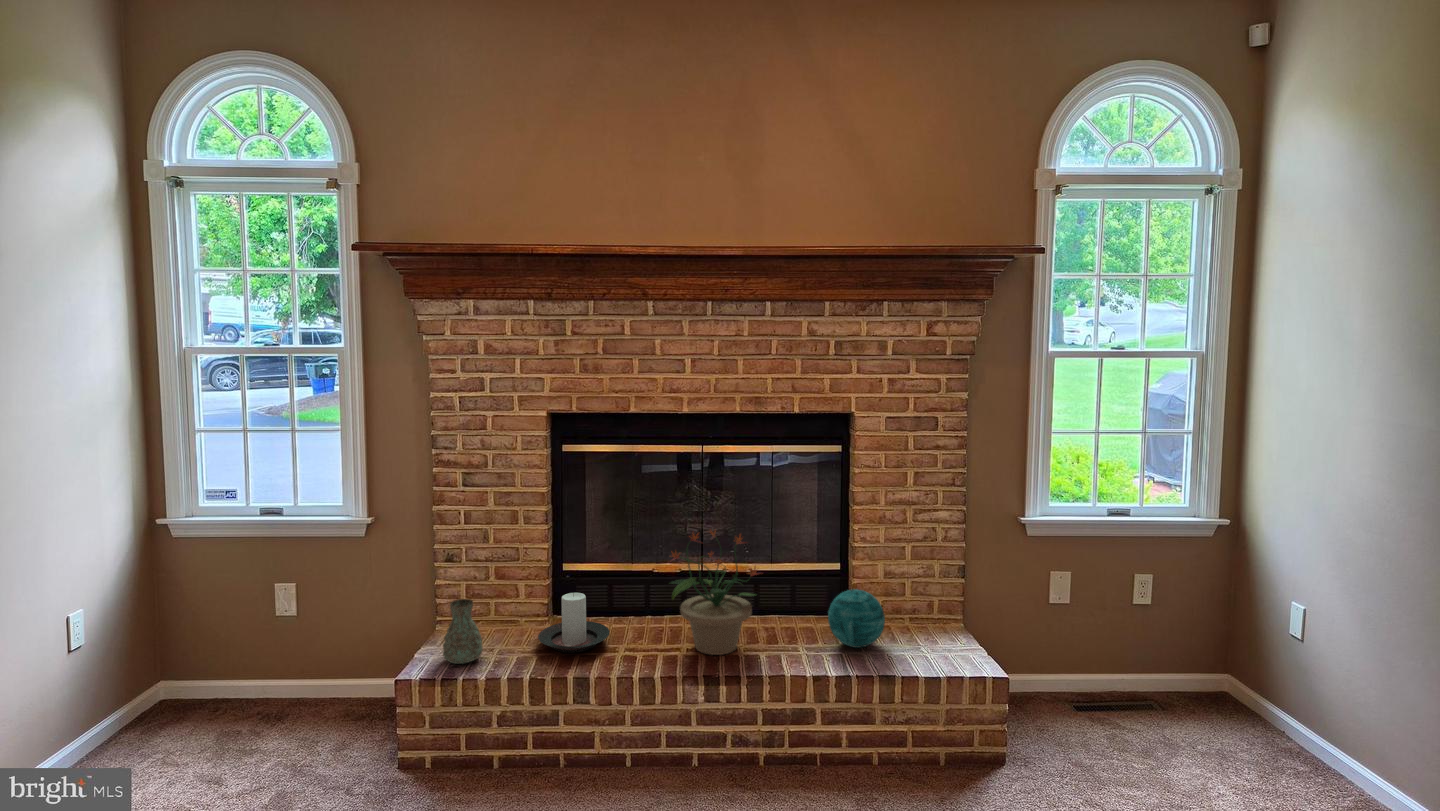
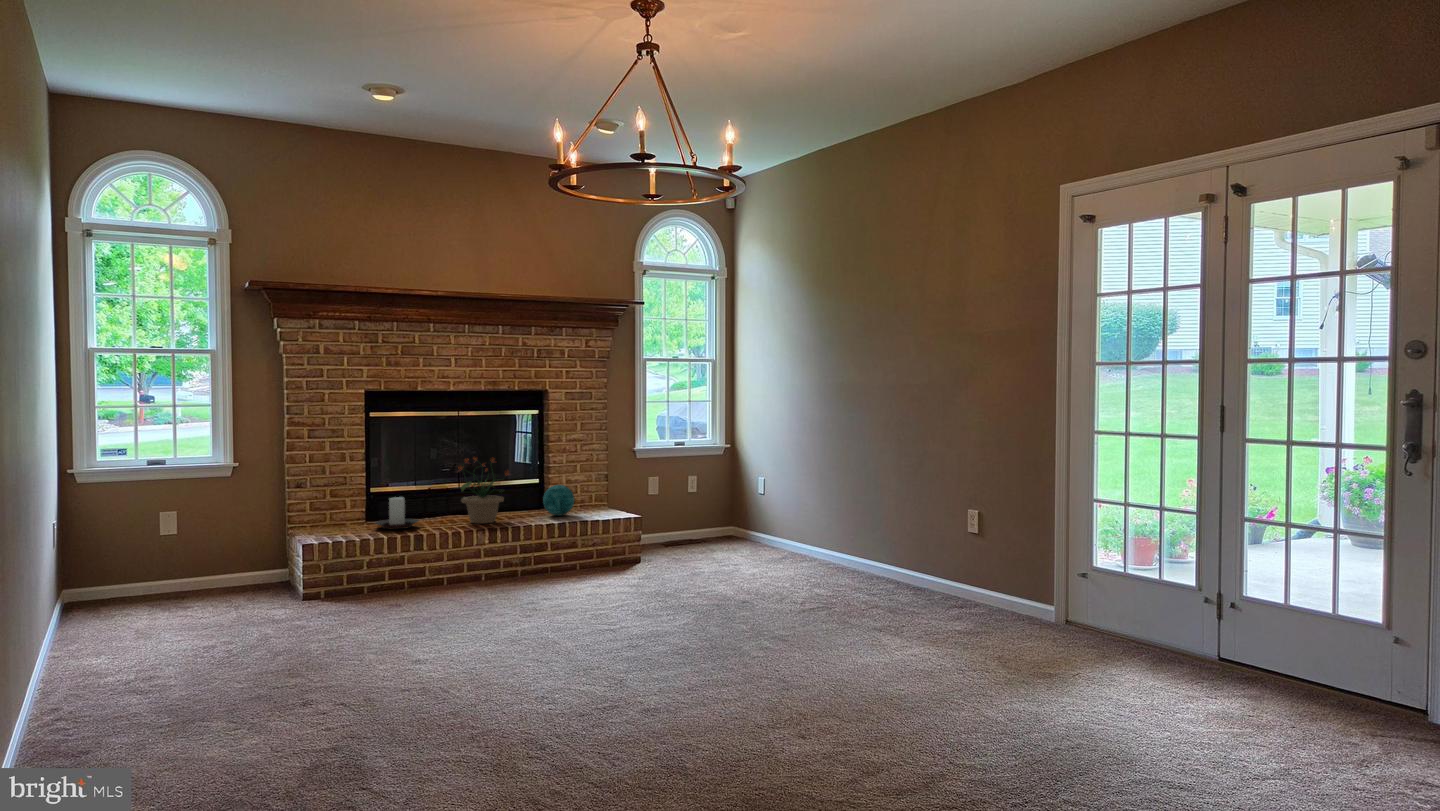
decorative vase: present [443,599,483,664] -> none [323,500,348,537]

